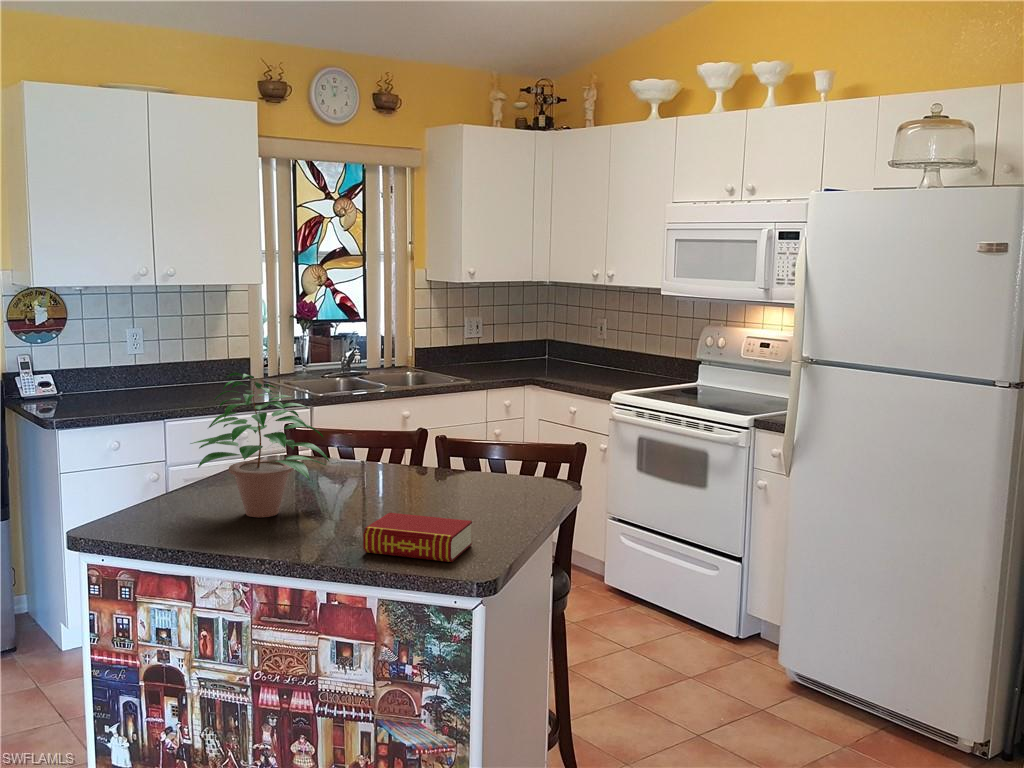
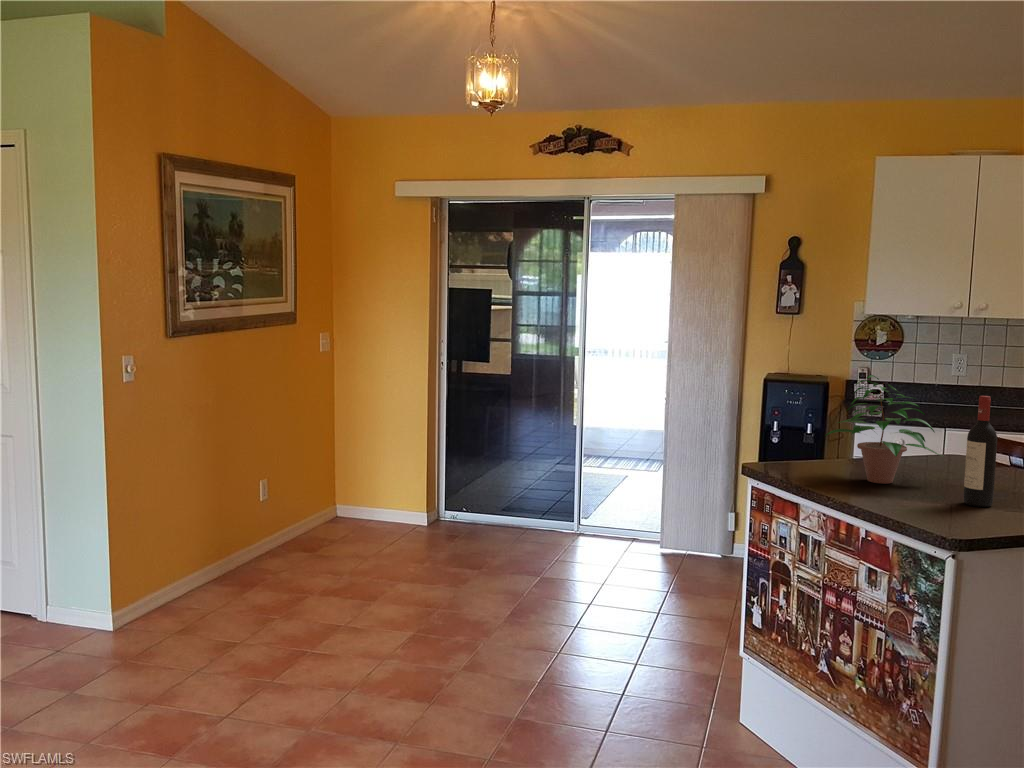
wine bottle: none [395,386,429,523] -> present [964,396,997,507]
book: present [363,513,472,562] -> none [898,488,987,525]

